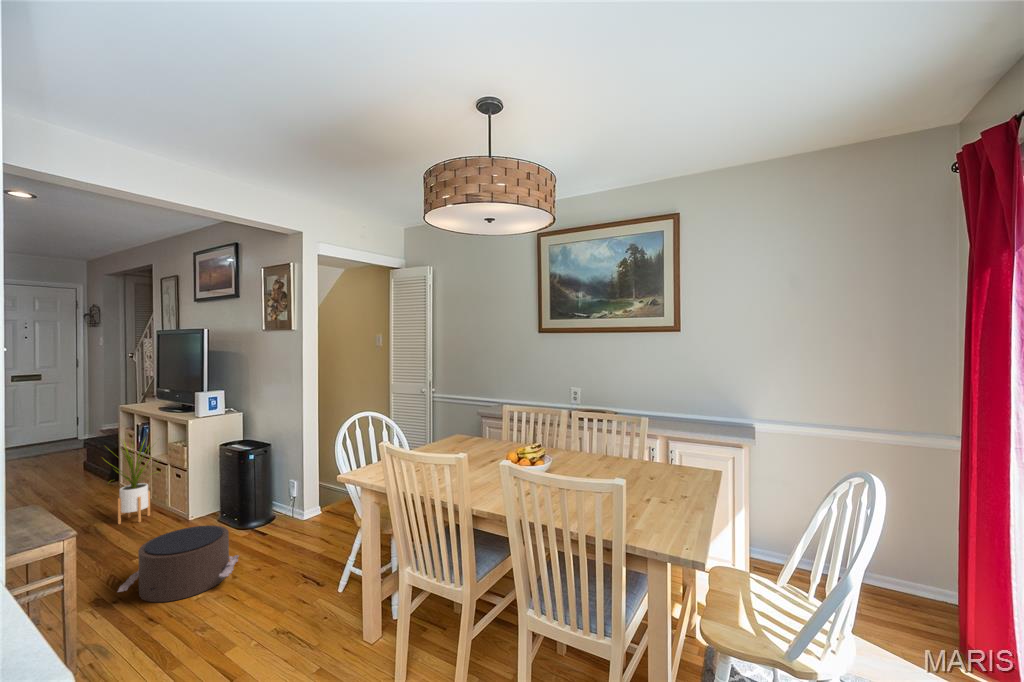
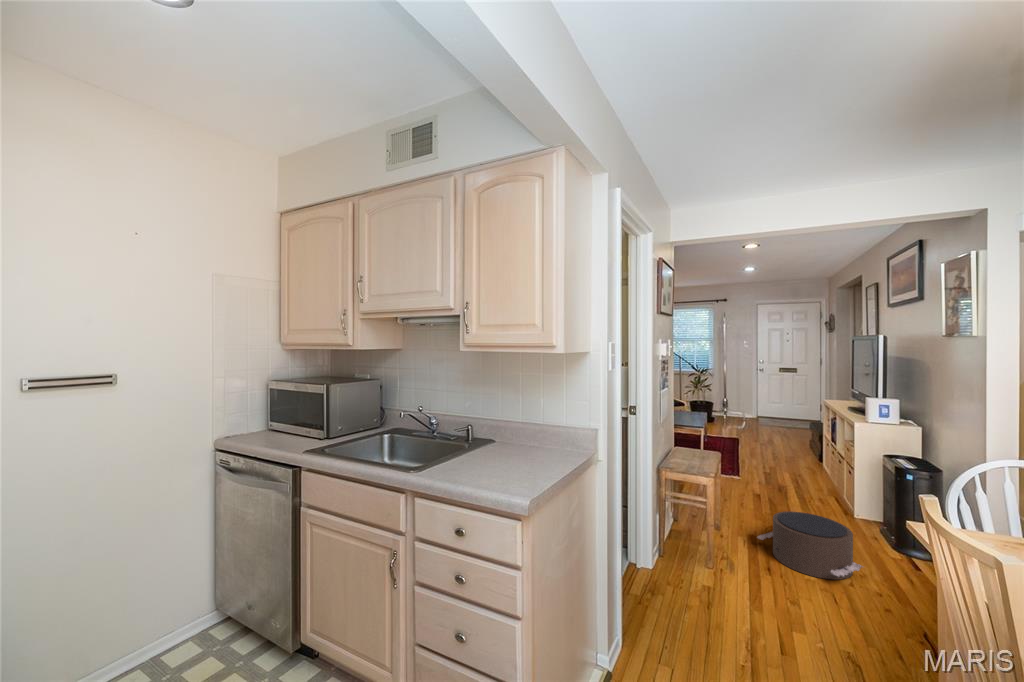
house plant: present [104,439,152,524] -> none [789,422,836,501]

